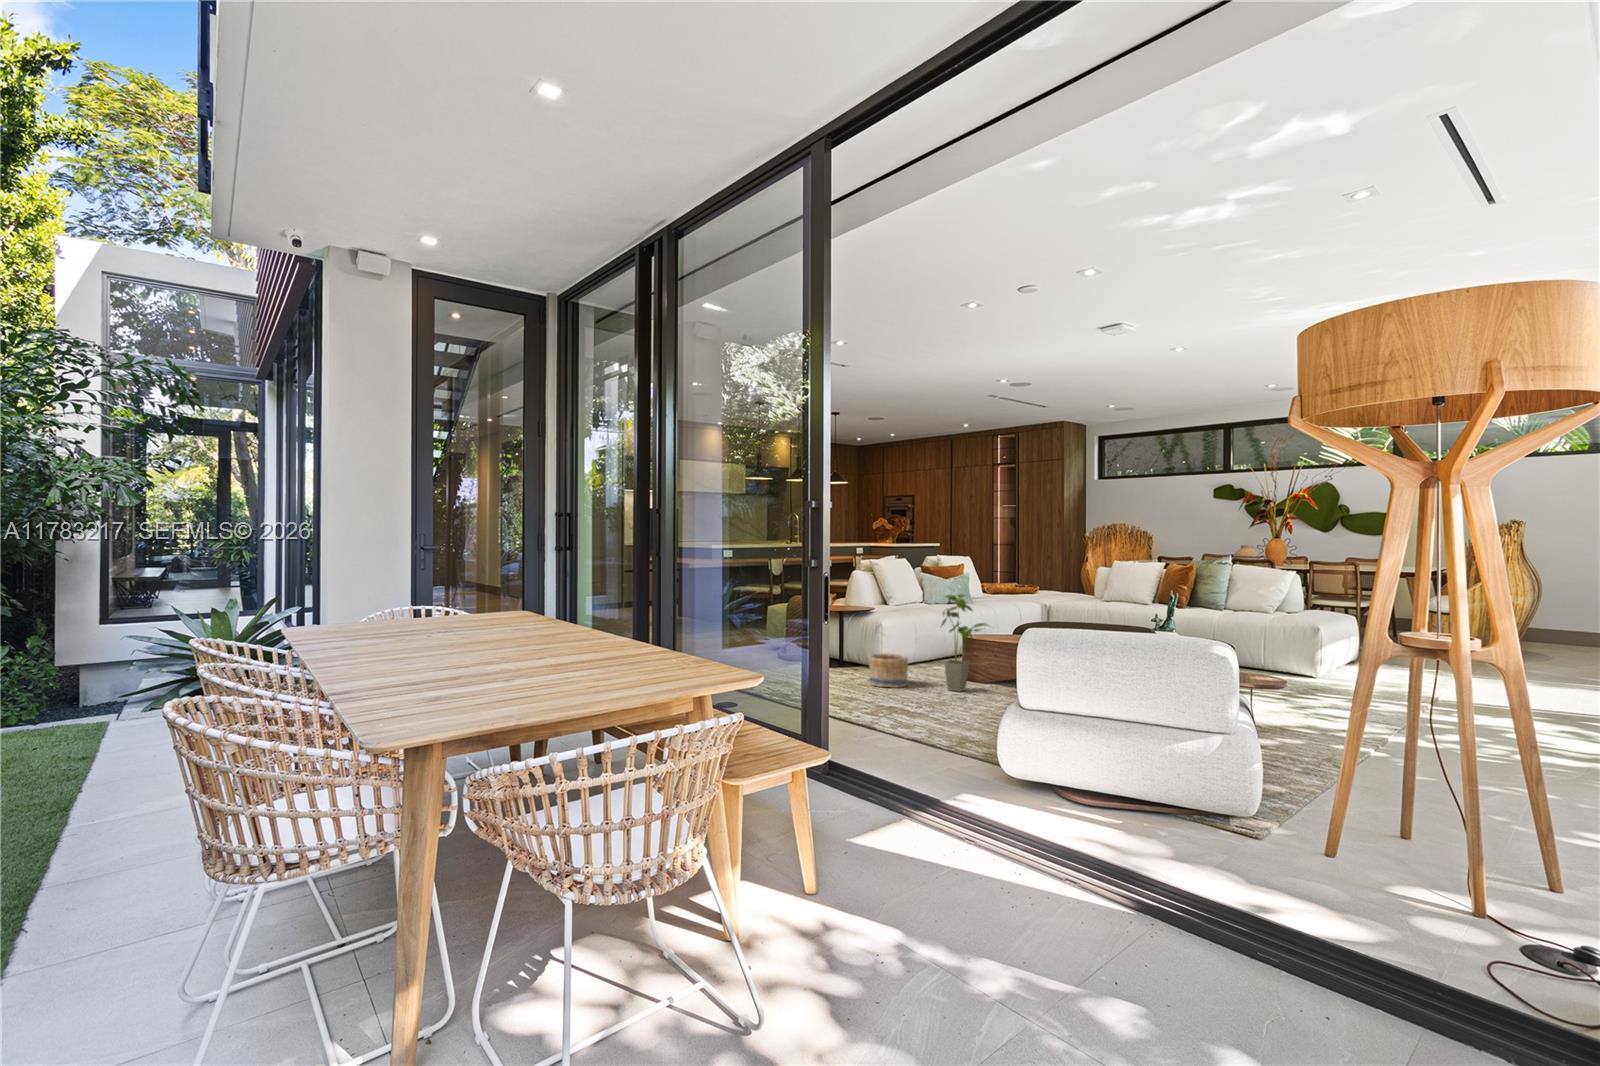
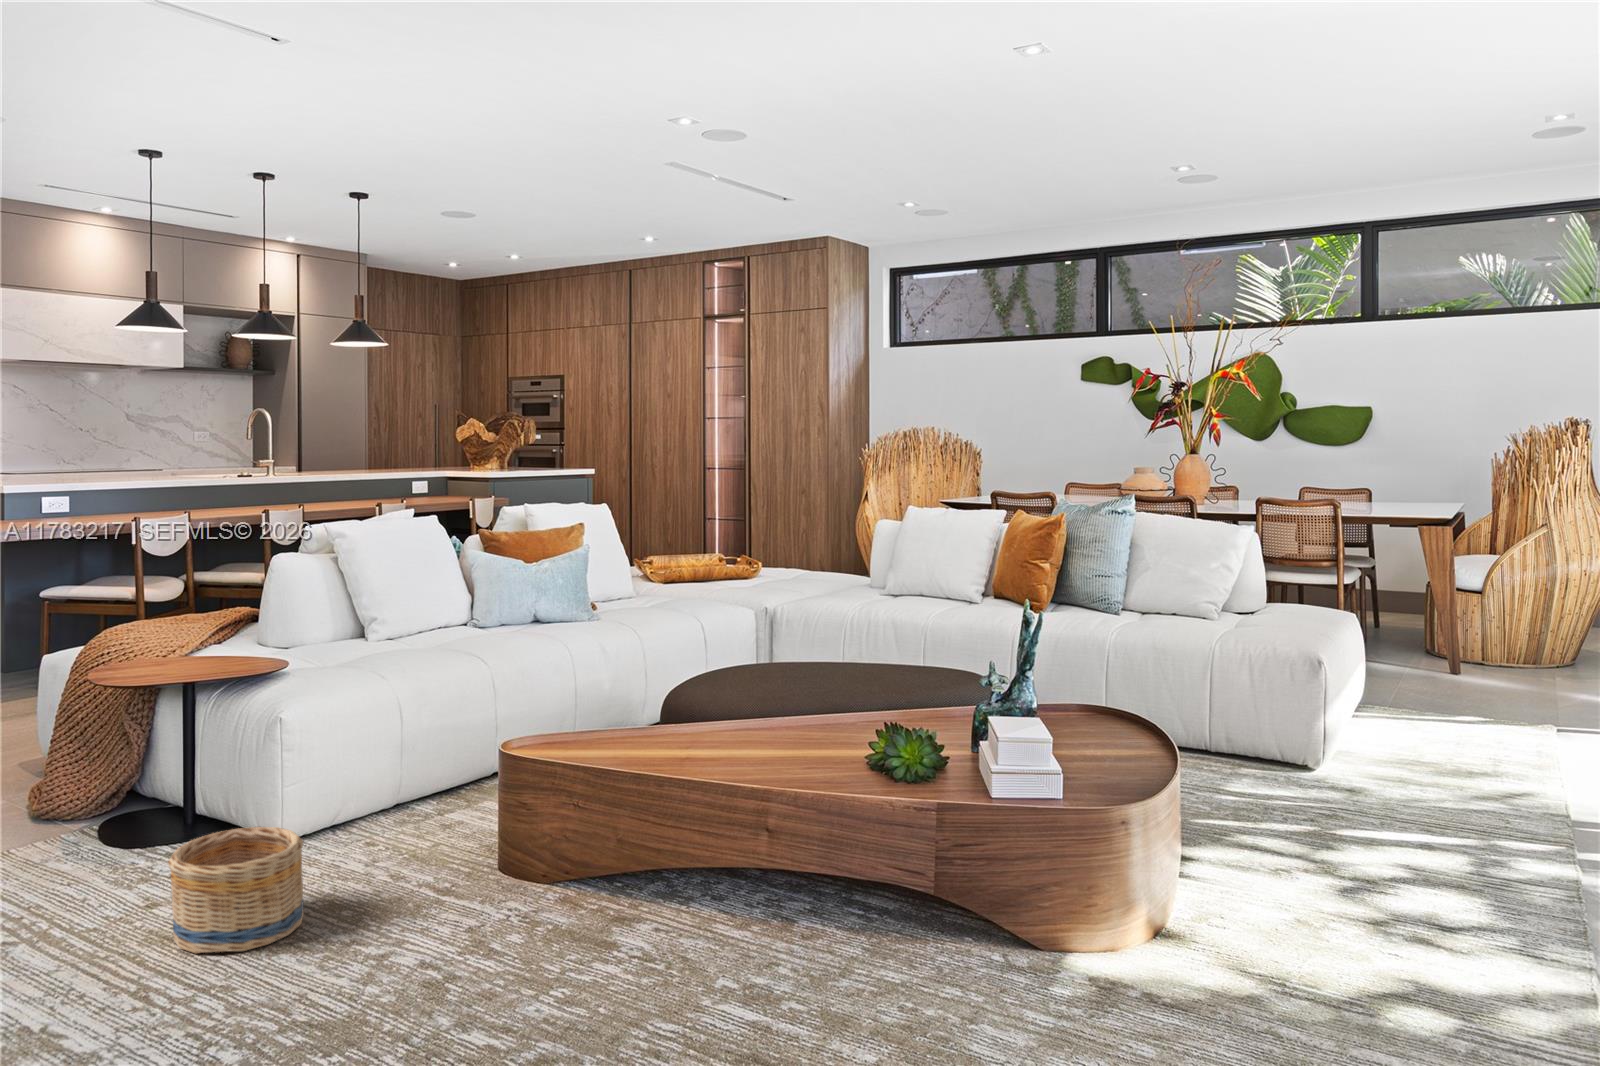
house plant: present [941,594,987,692] -> none [375,652,544,950]

